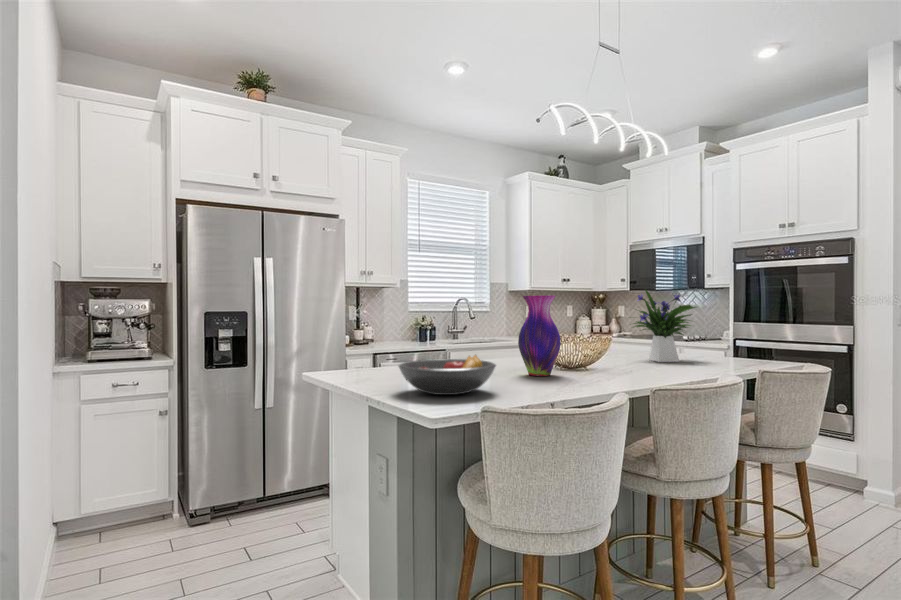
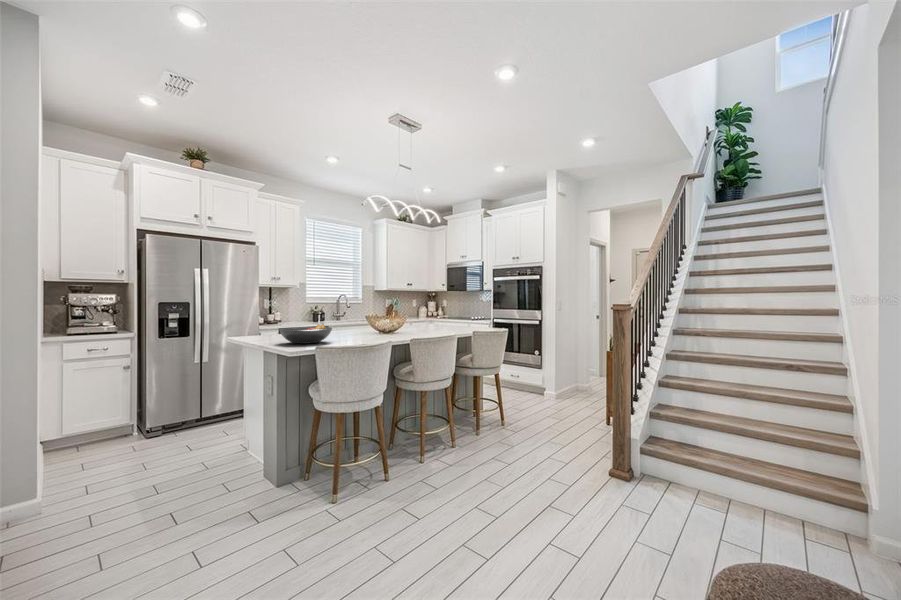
flower arrangement: present [634,289,696,362] -> none [422,291,457,330]
vase: present [518,296,561,376] -> none [353,294,376,336]

